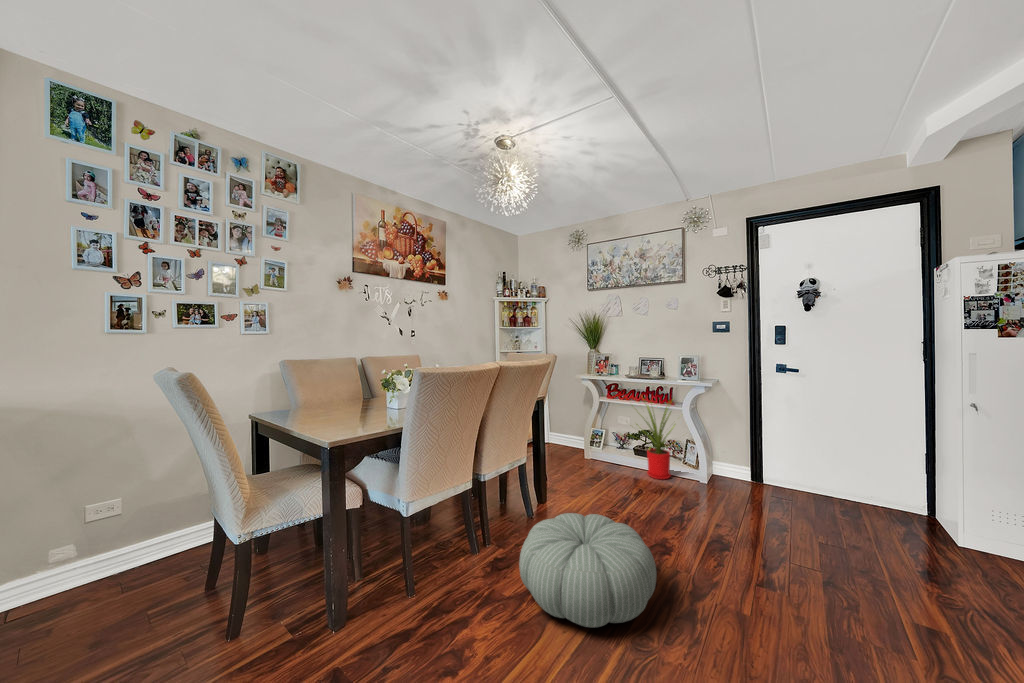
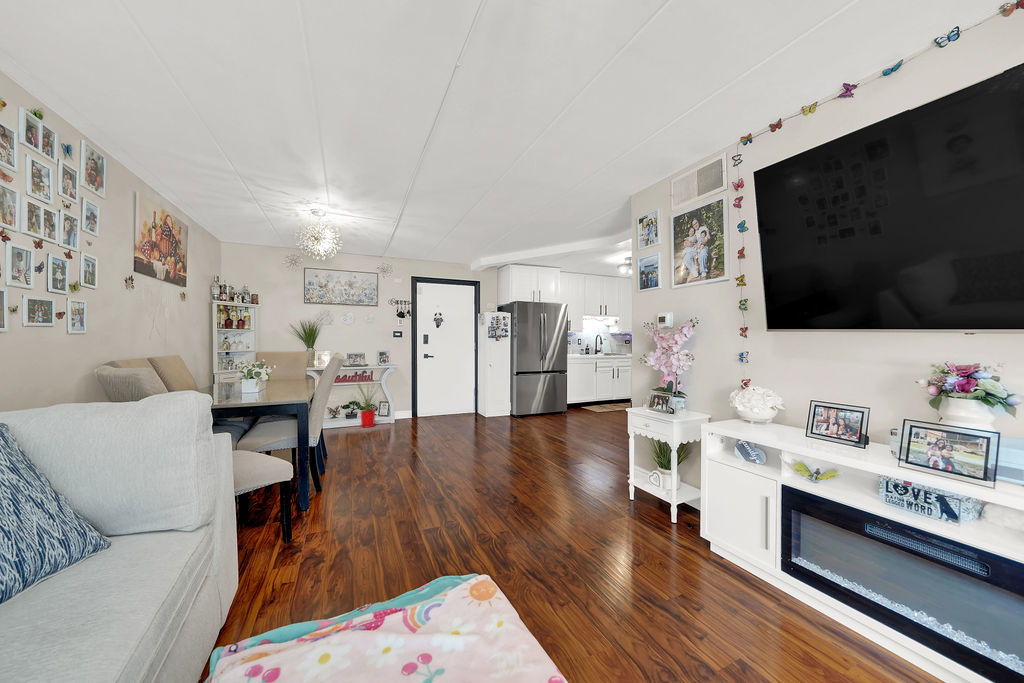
pouf: present [519,513,656,627] -> none [359,430,427,471]

